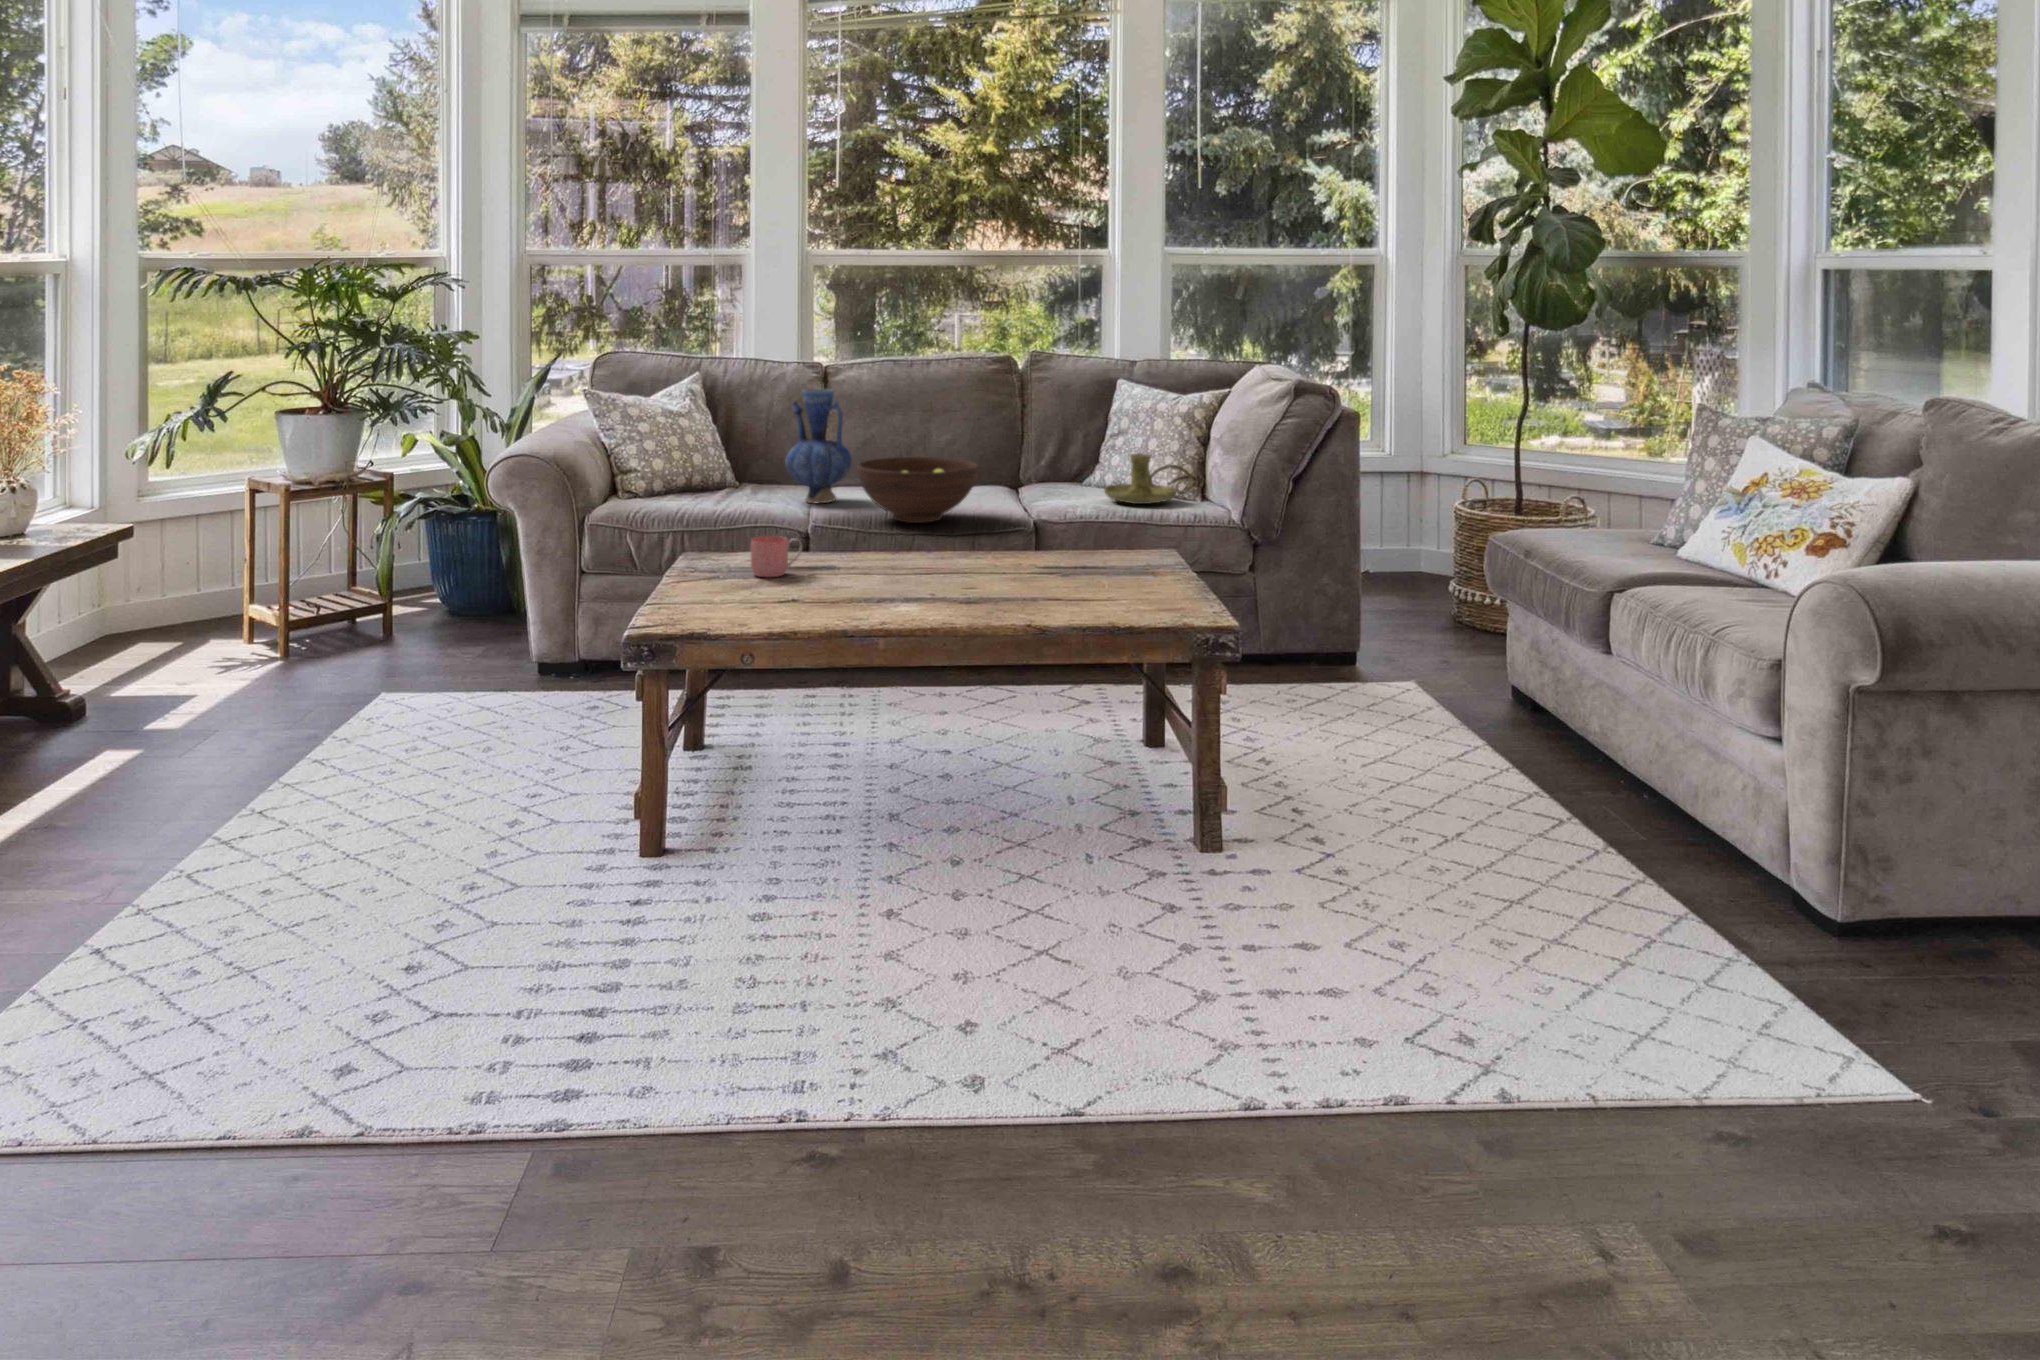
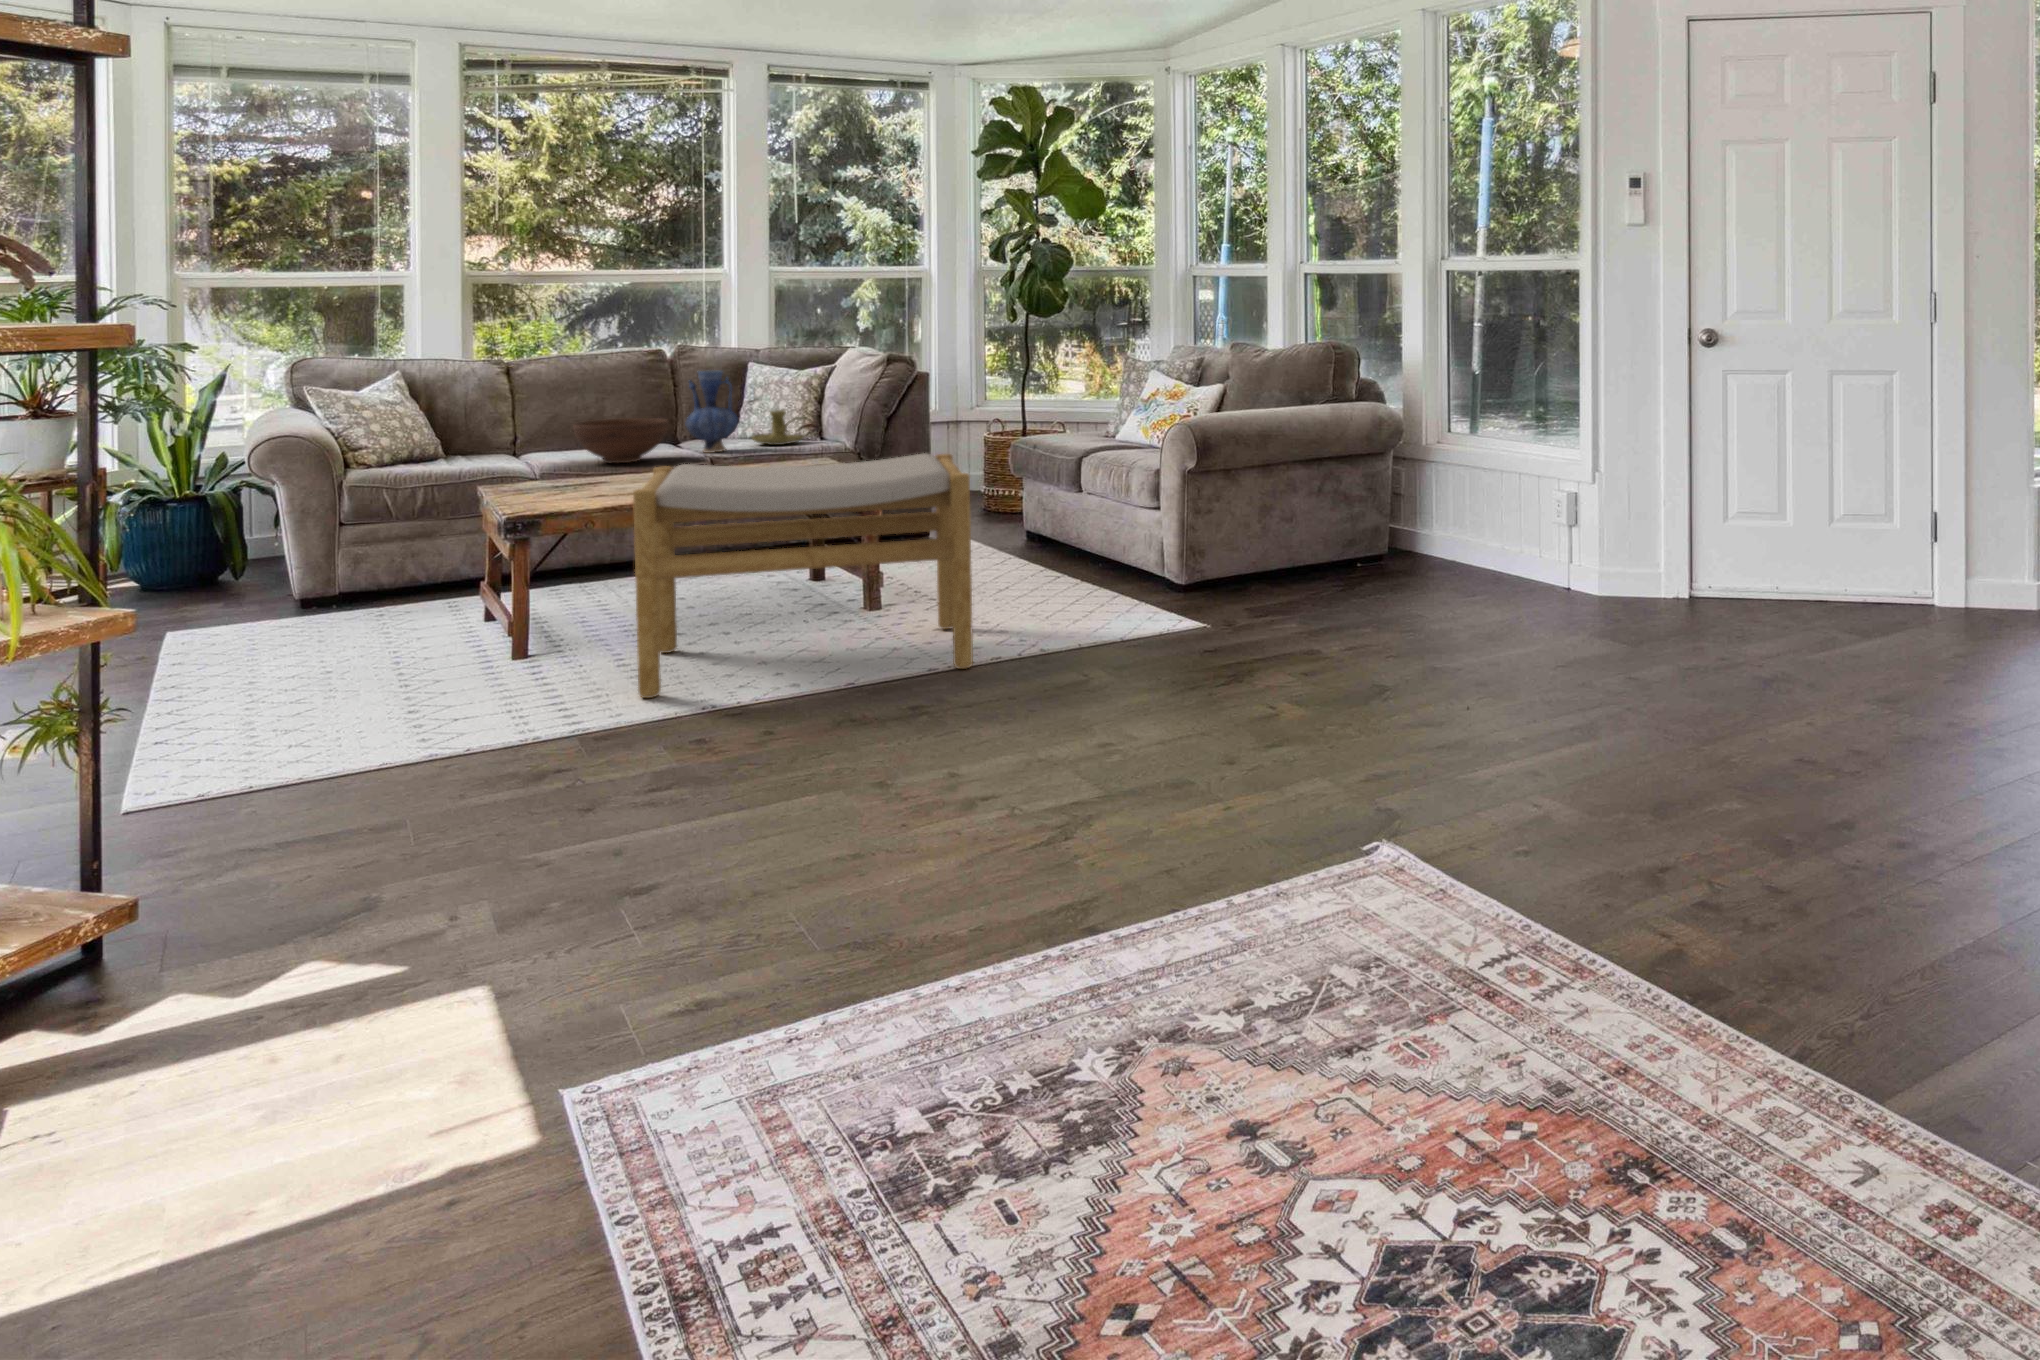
vase: present [785,389,852,503] -> present [685,370,738,453]
mug: present [751,536,802,577] -> none [534,463,572,490]
footstool: none [734,589,1367,1131] -> present [633,453,973,698]

